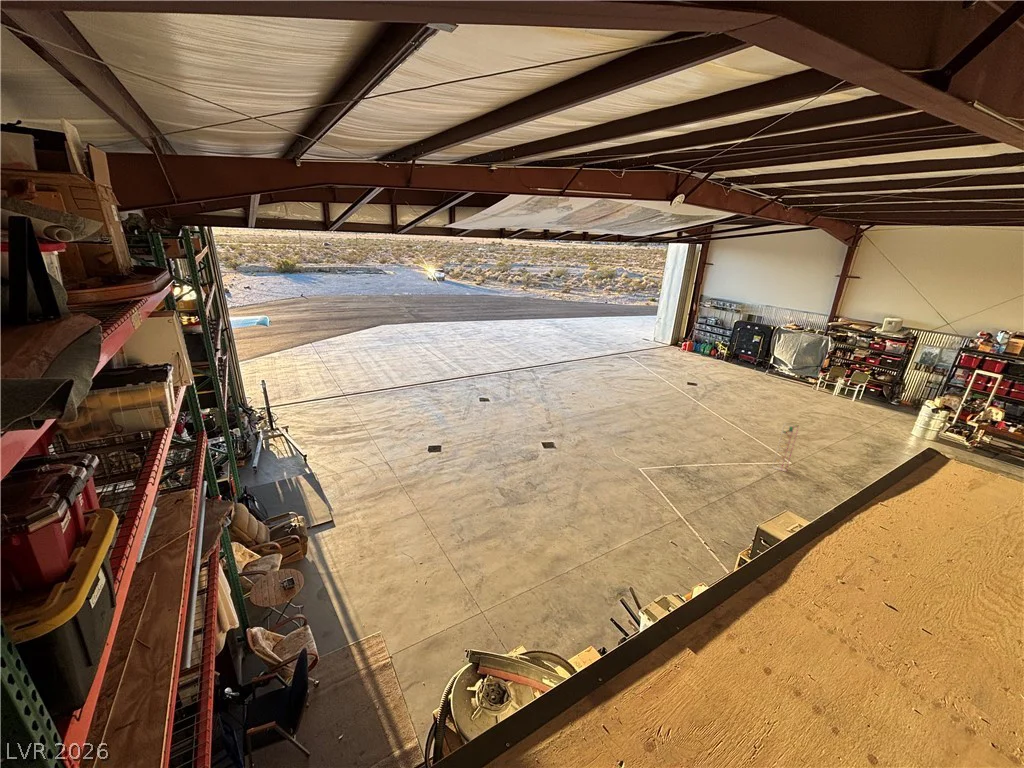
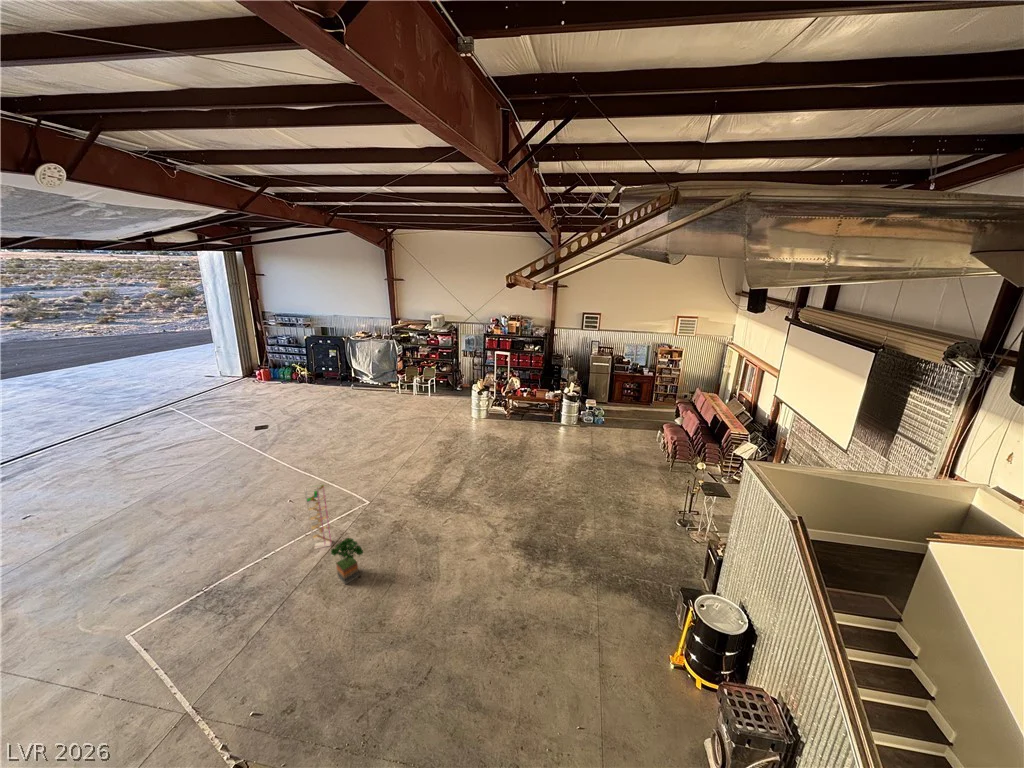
potted tree: none [798,465,828,496] -> present [331,538,363,585]

